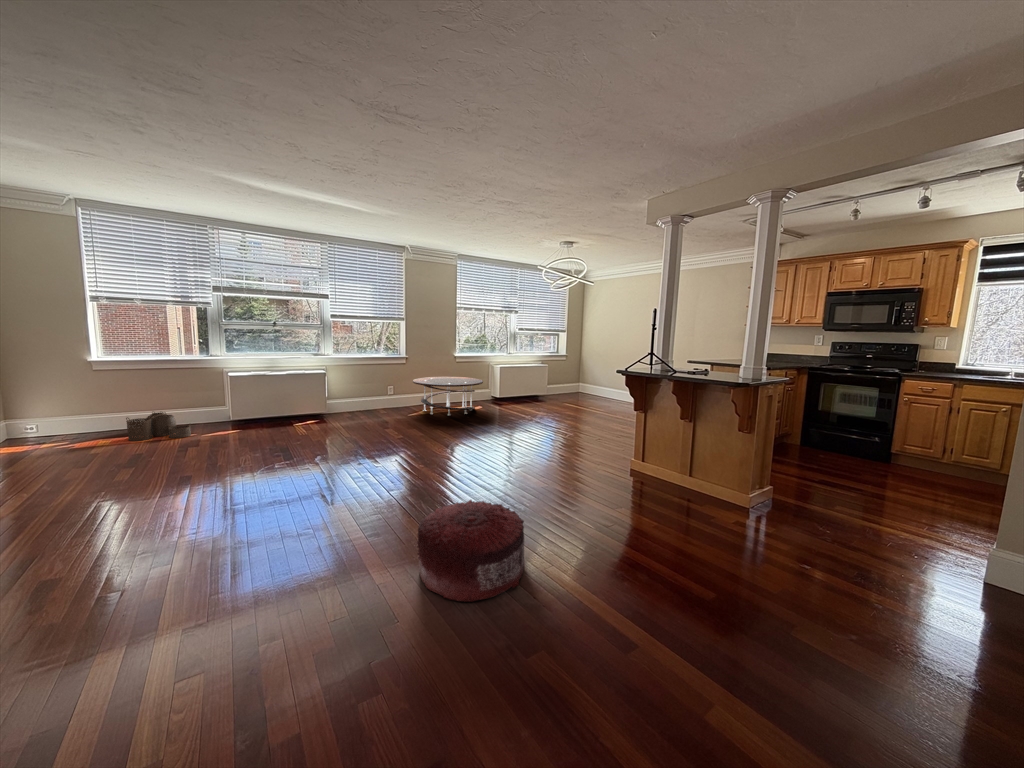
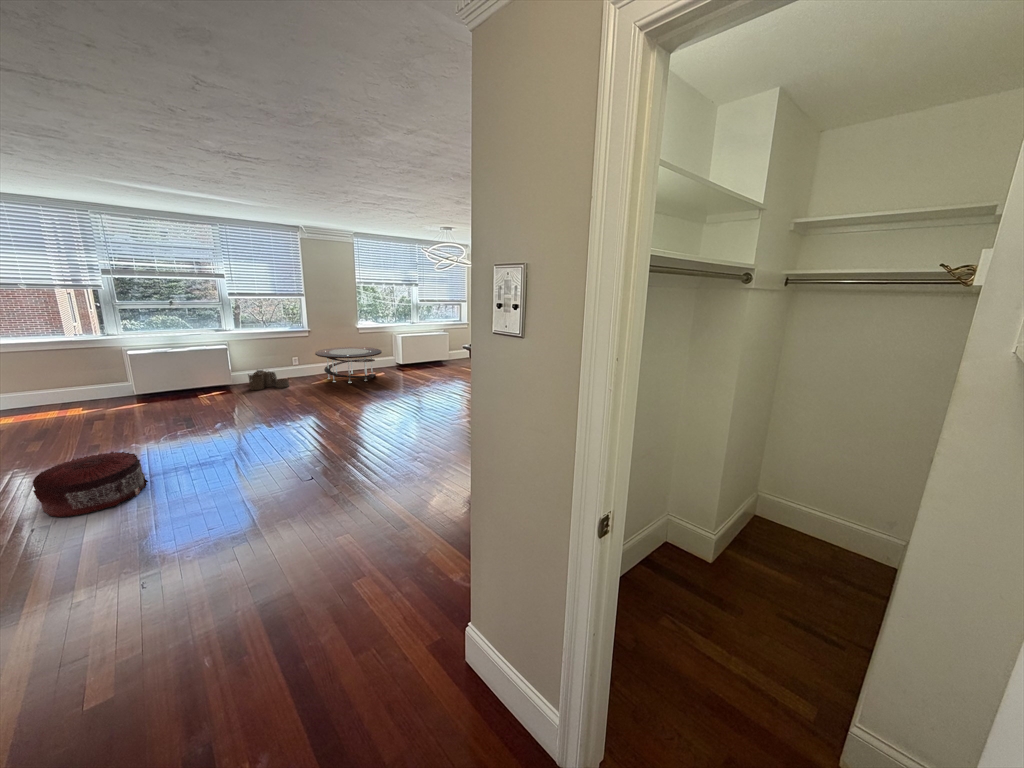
woven basket: present [126,412,191,441] -> present [248,370,289,390]
pouf: present [418,500,525,602] -> present [33,451,148,517]

